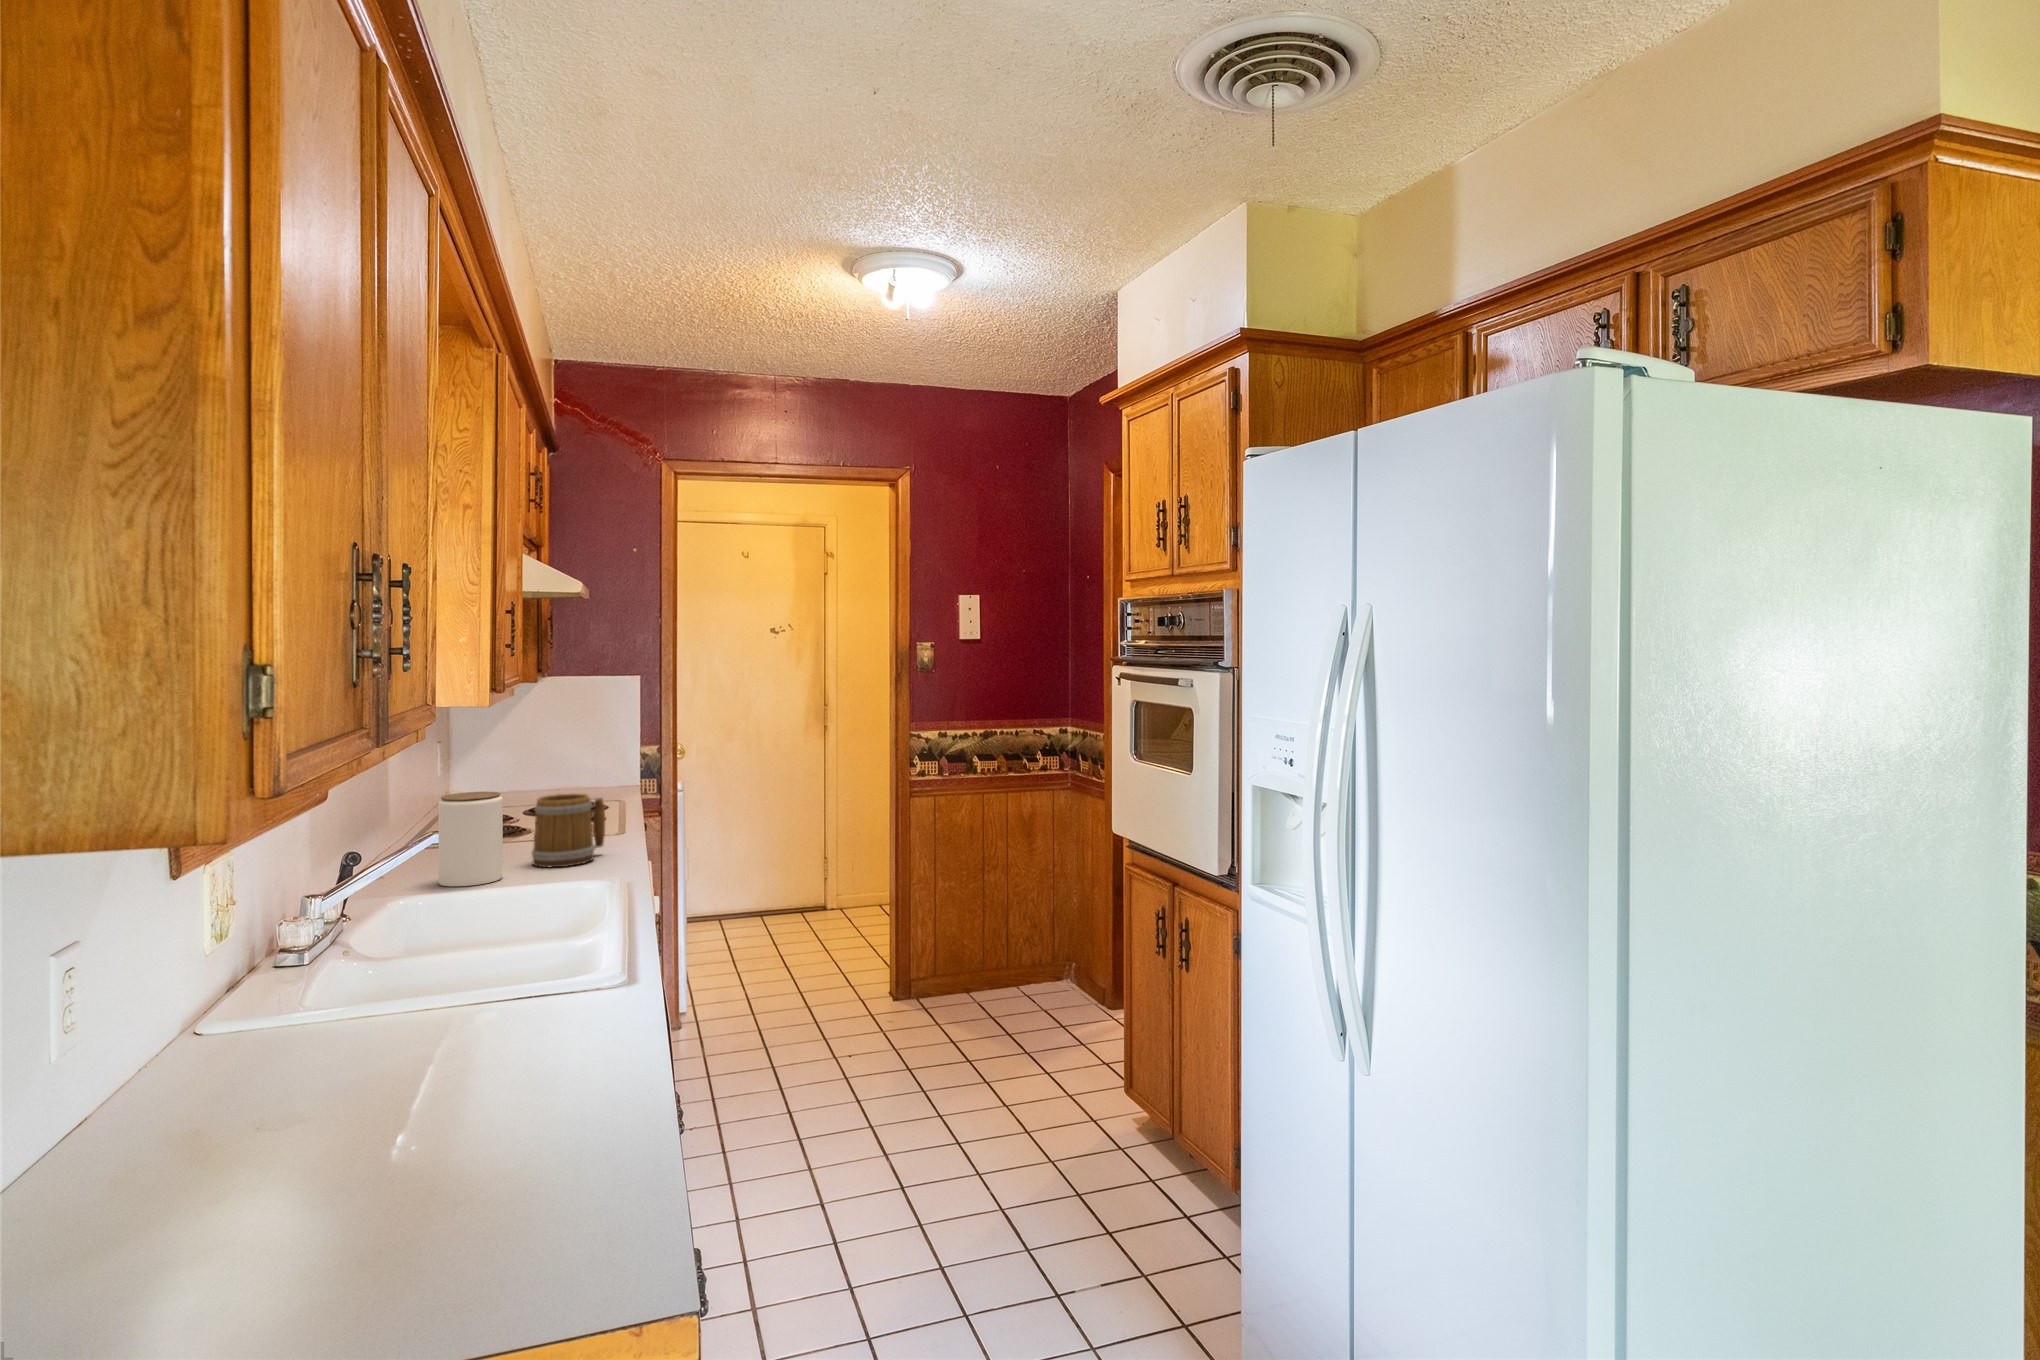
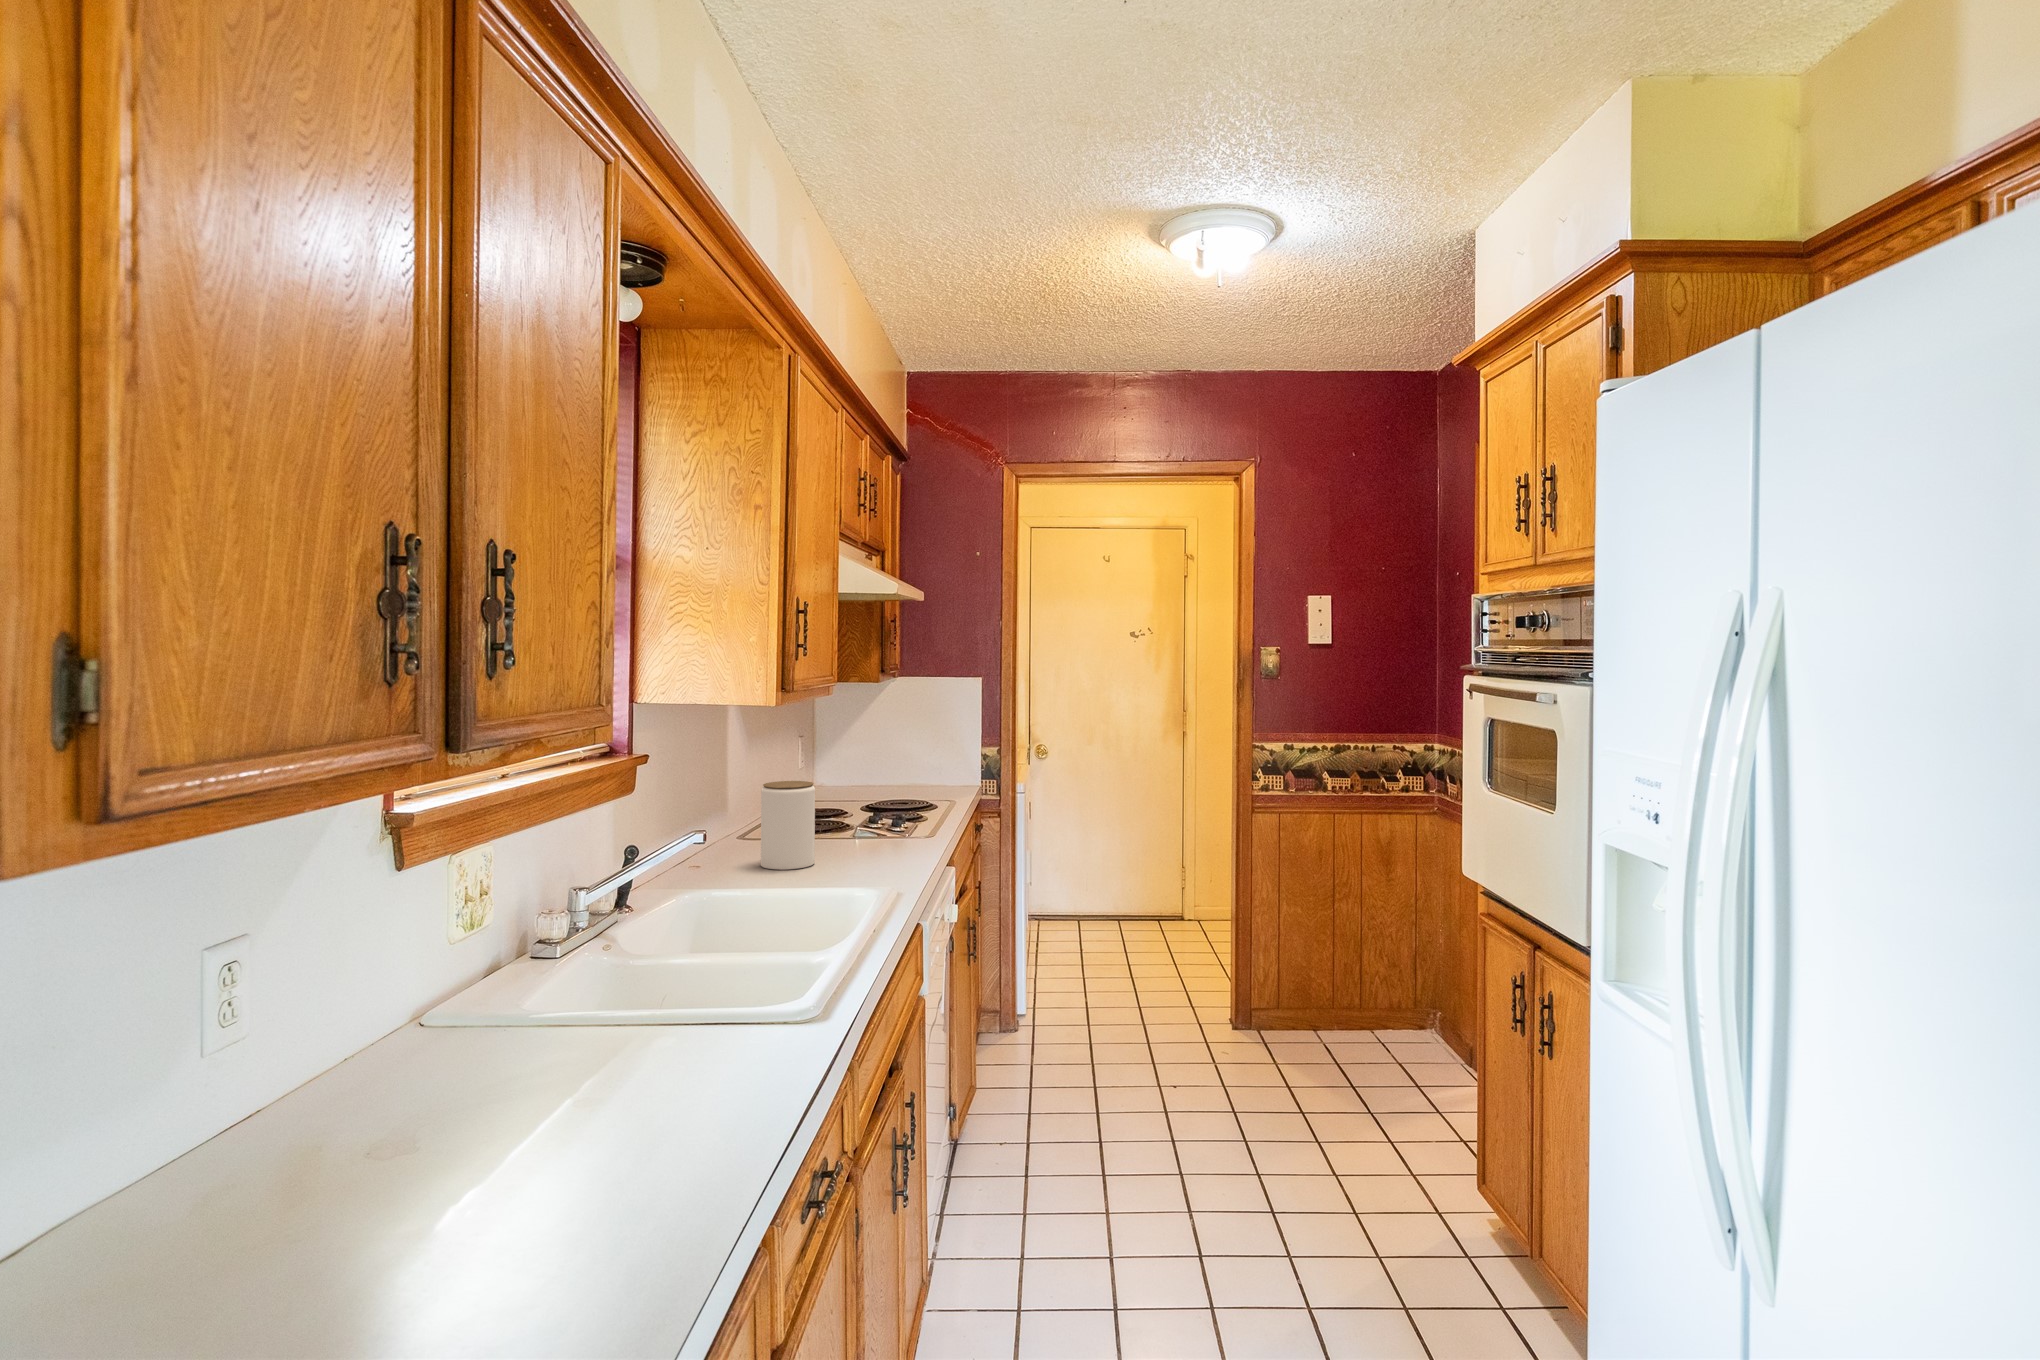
mug: present [532,794,605,867] -> none [847,788,914,859]

